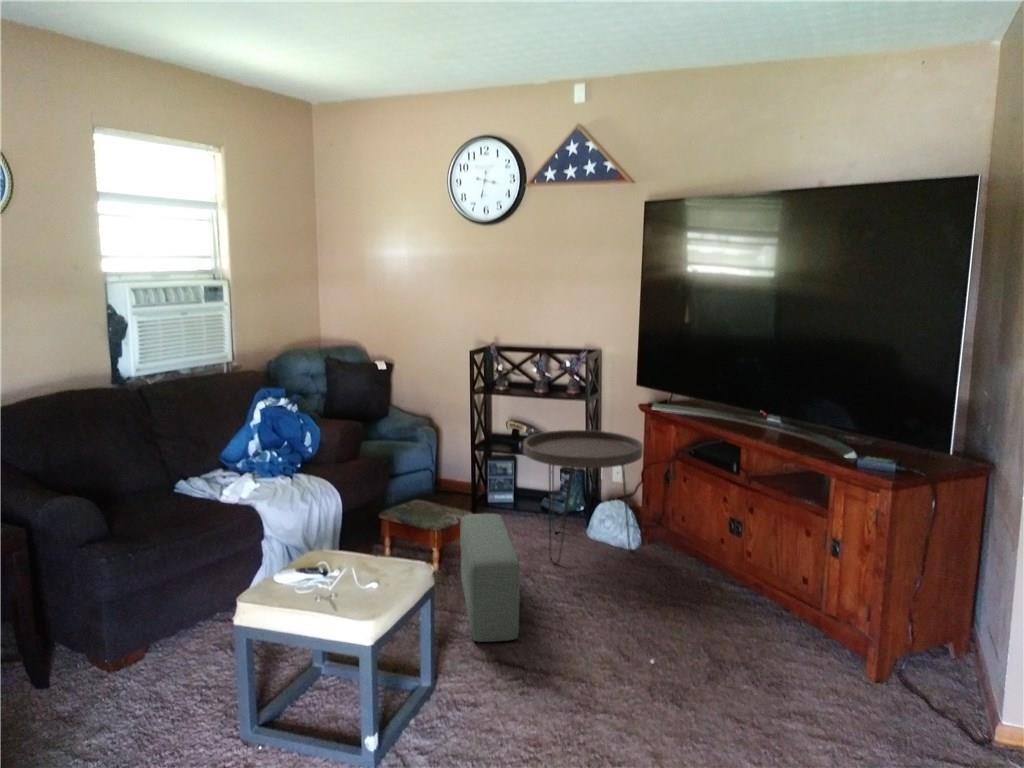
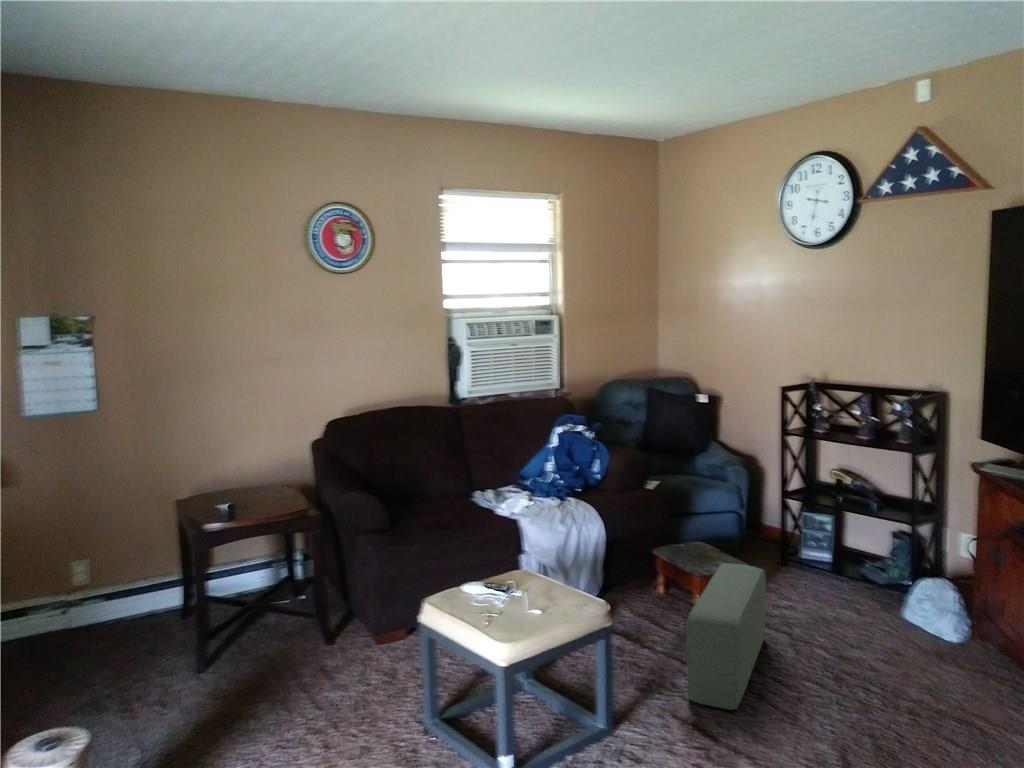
side table: present [523,430,643,564] -> none [814,484,972,644]

